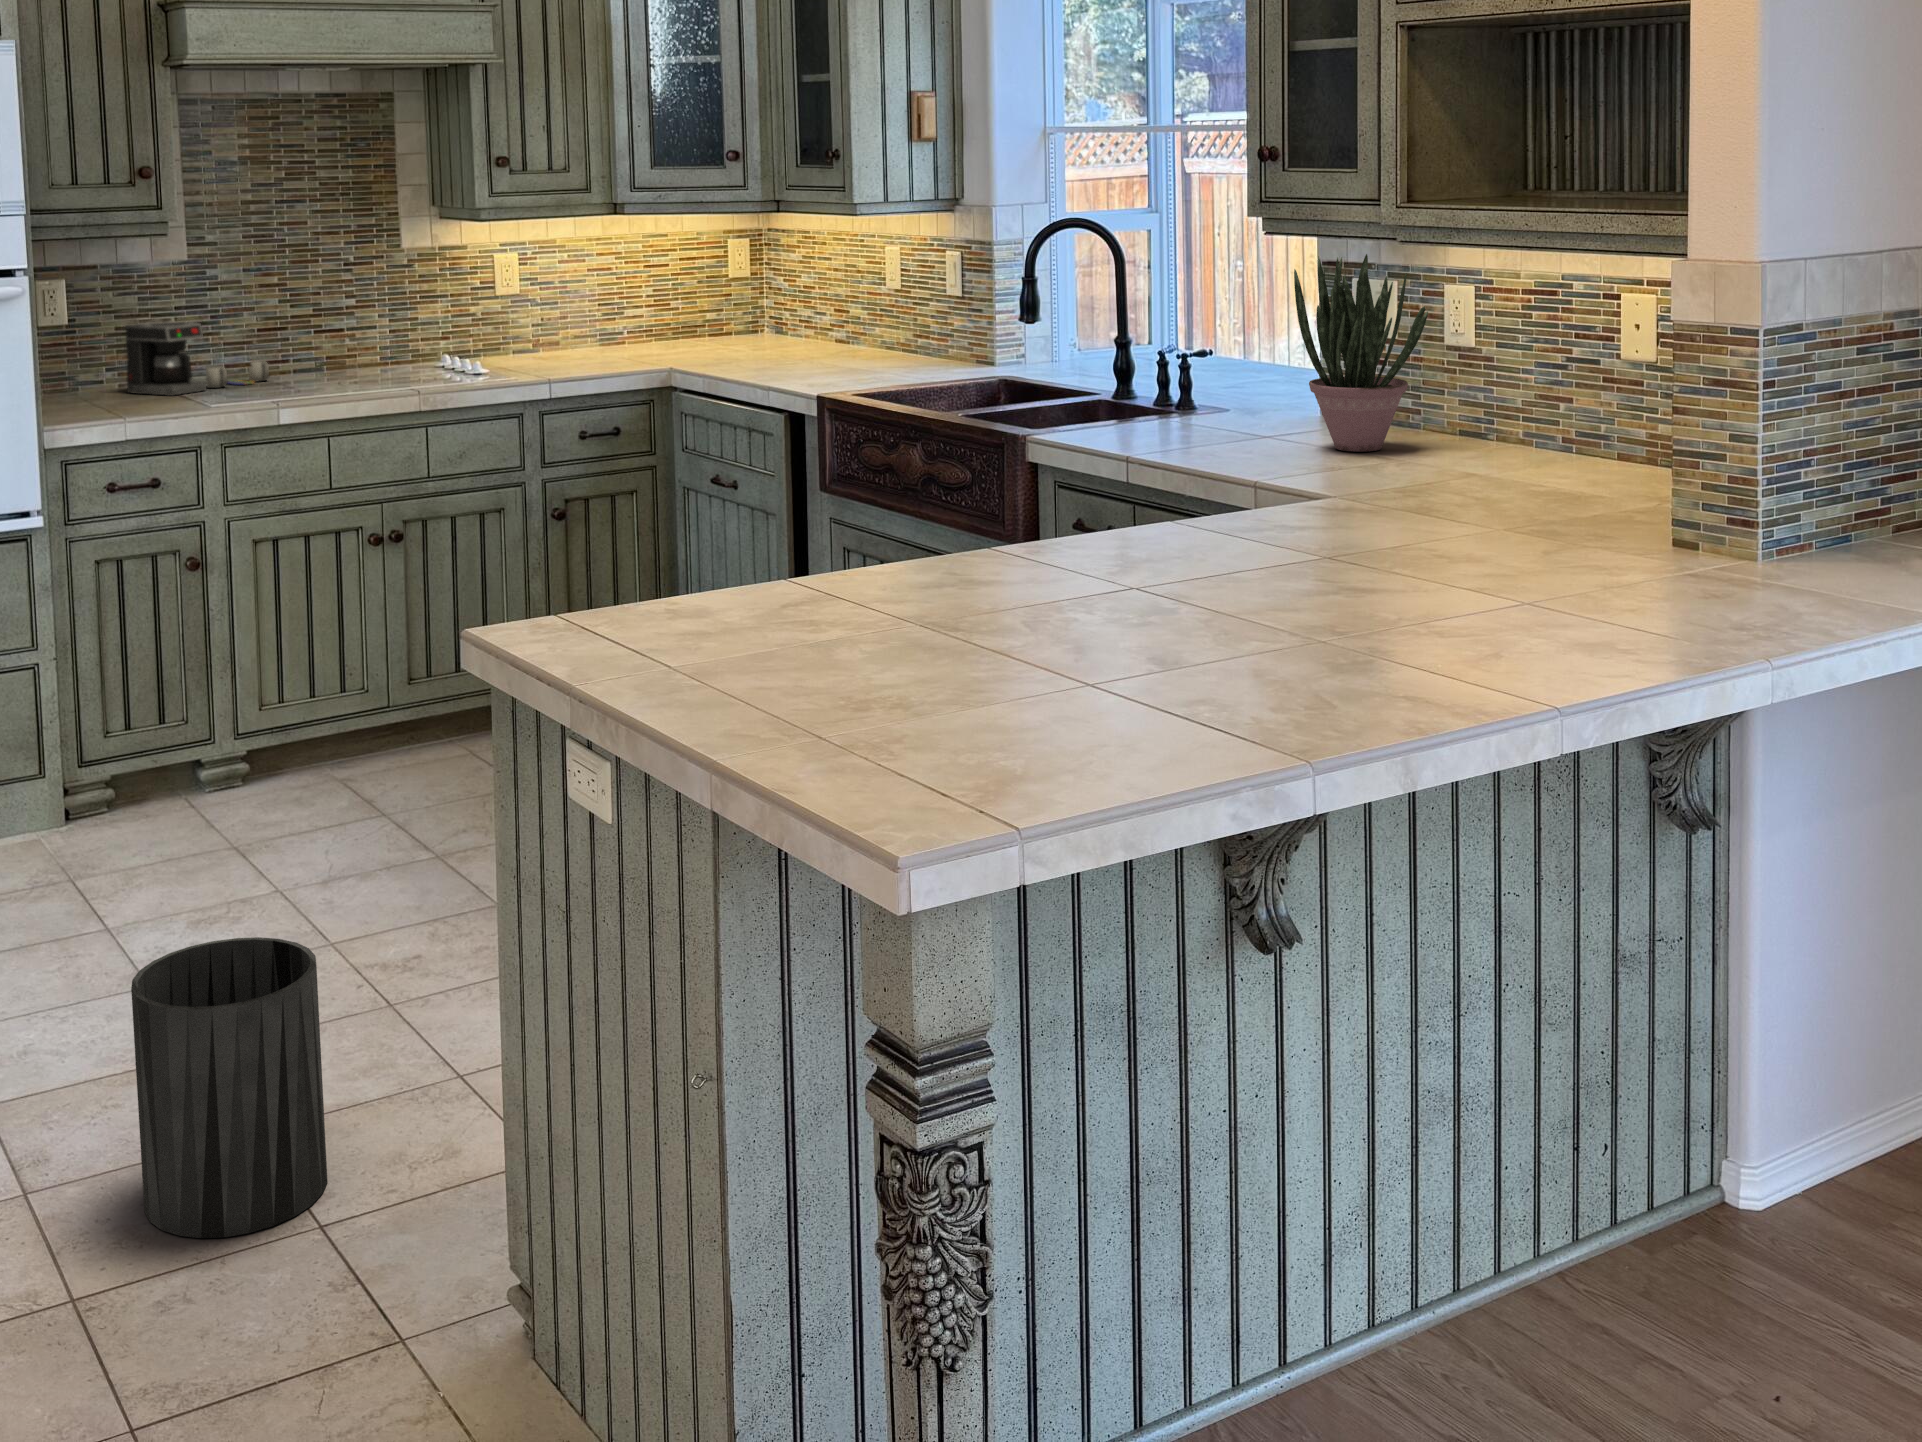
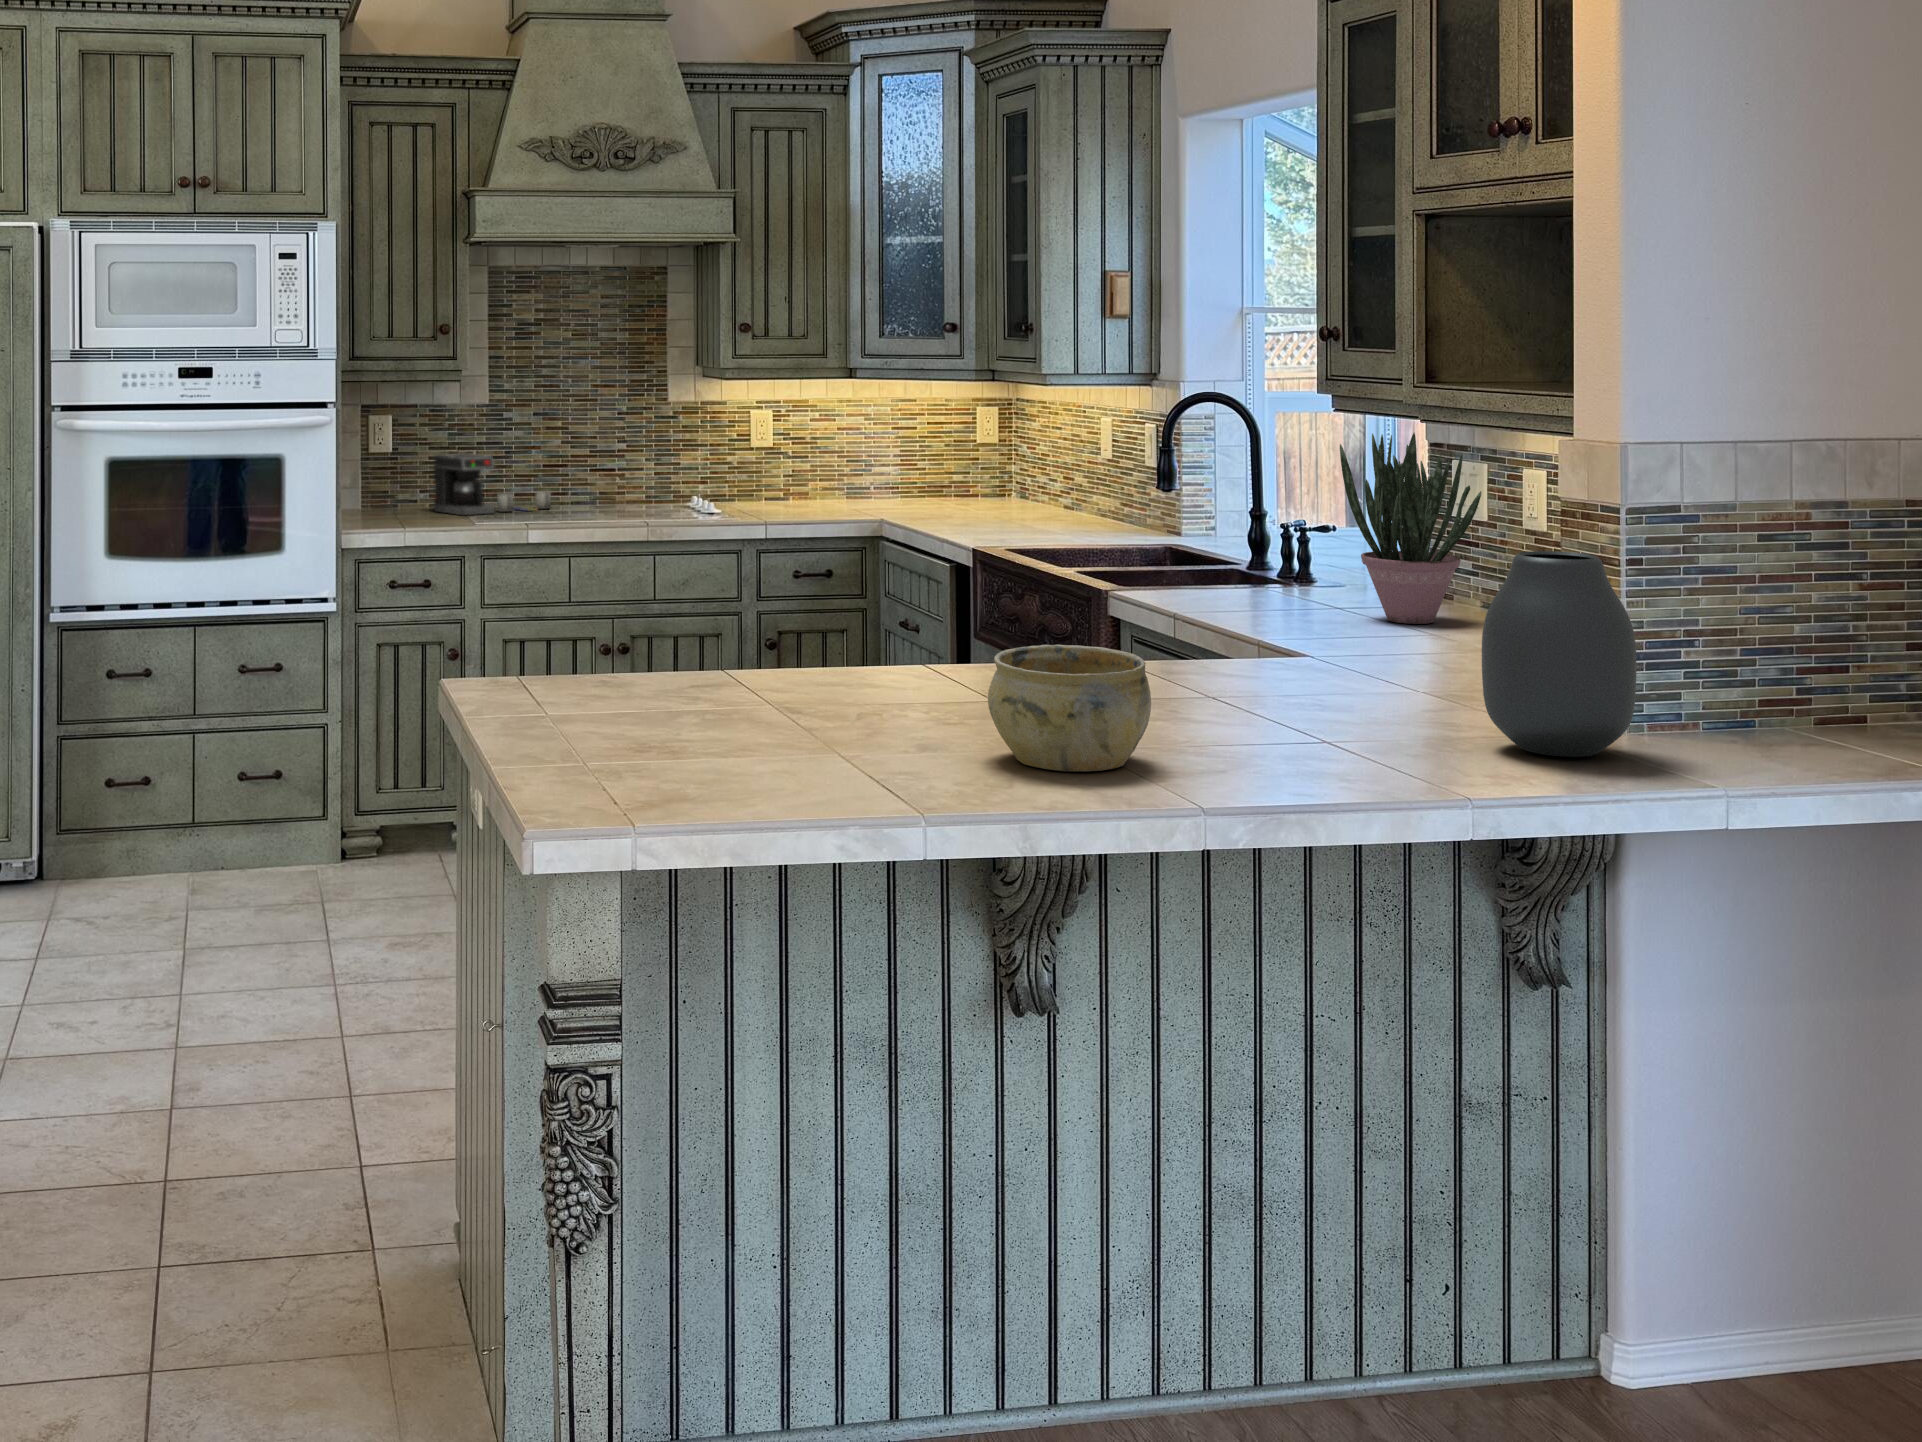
vase: none [1658,379,1817,594] -> present [1482,551,1636,757]
ceramic bowl: none [1216,522,1404,672] -> present [988,645,1151,771]
trash can: present [131,937,328,1238] -> none [256,932,398,1164]

